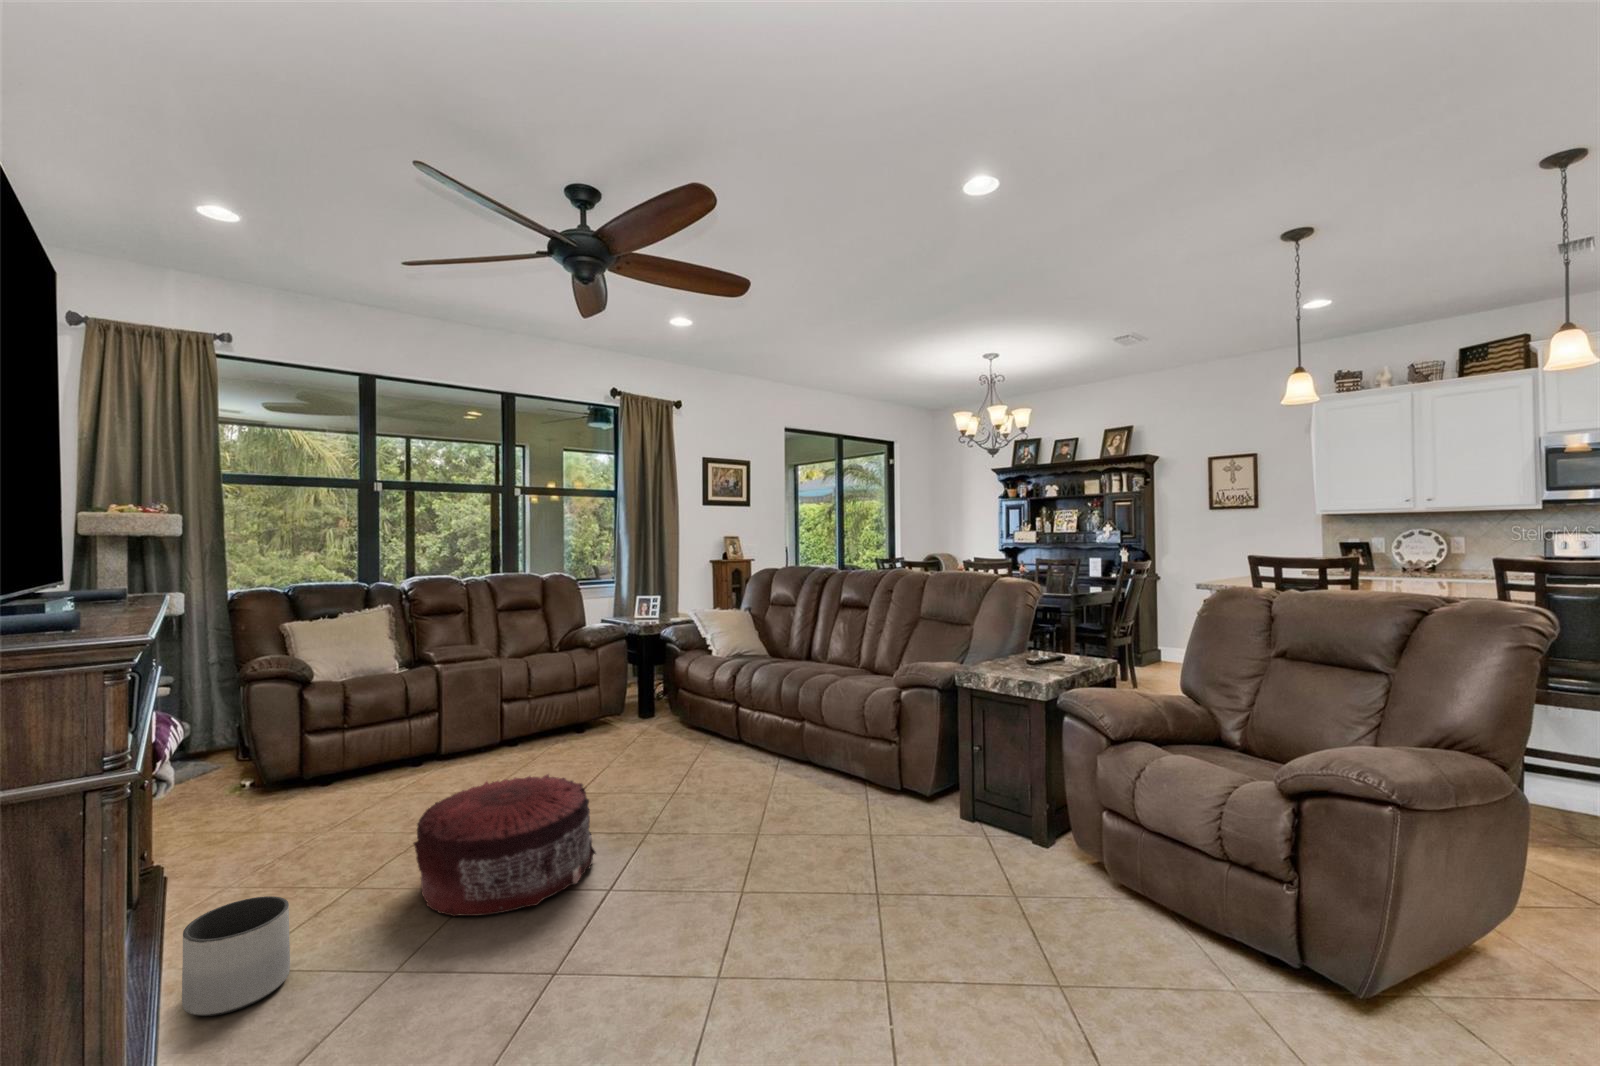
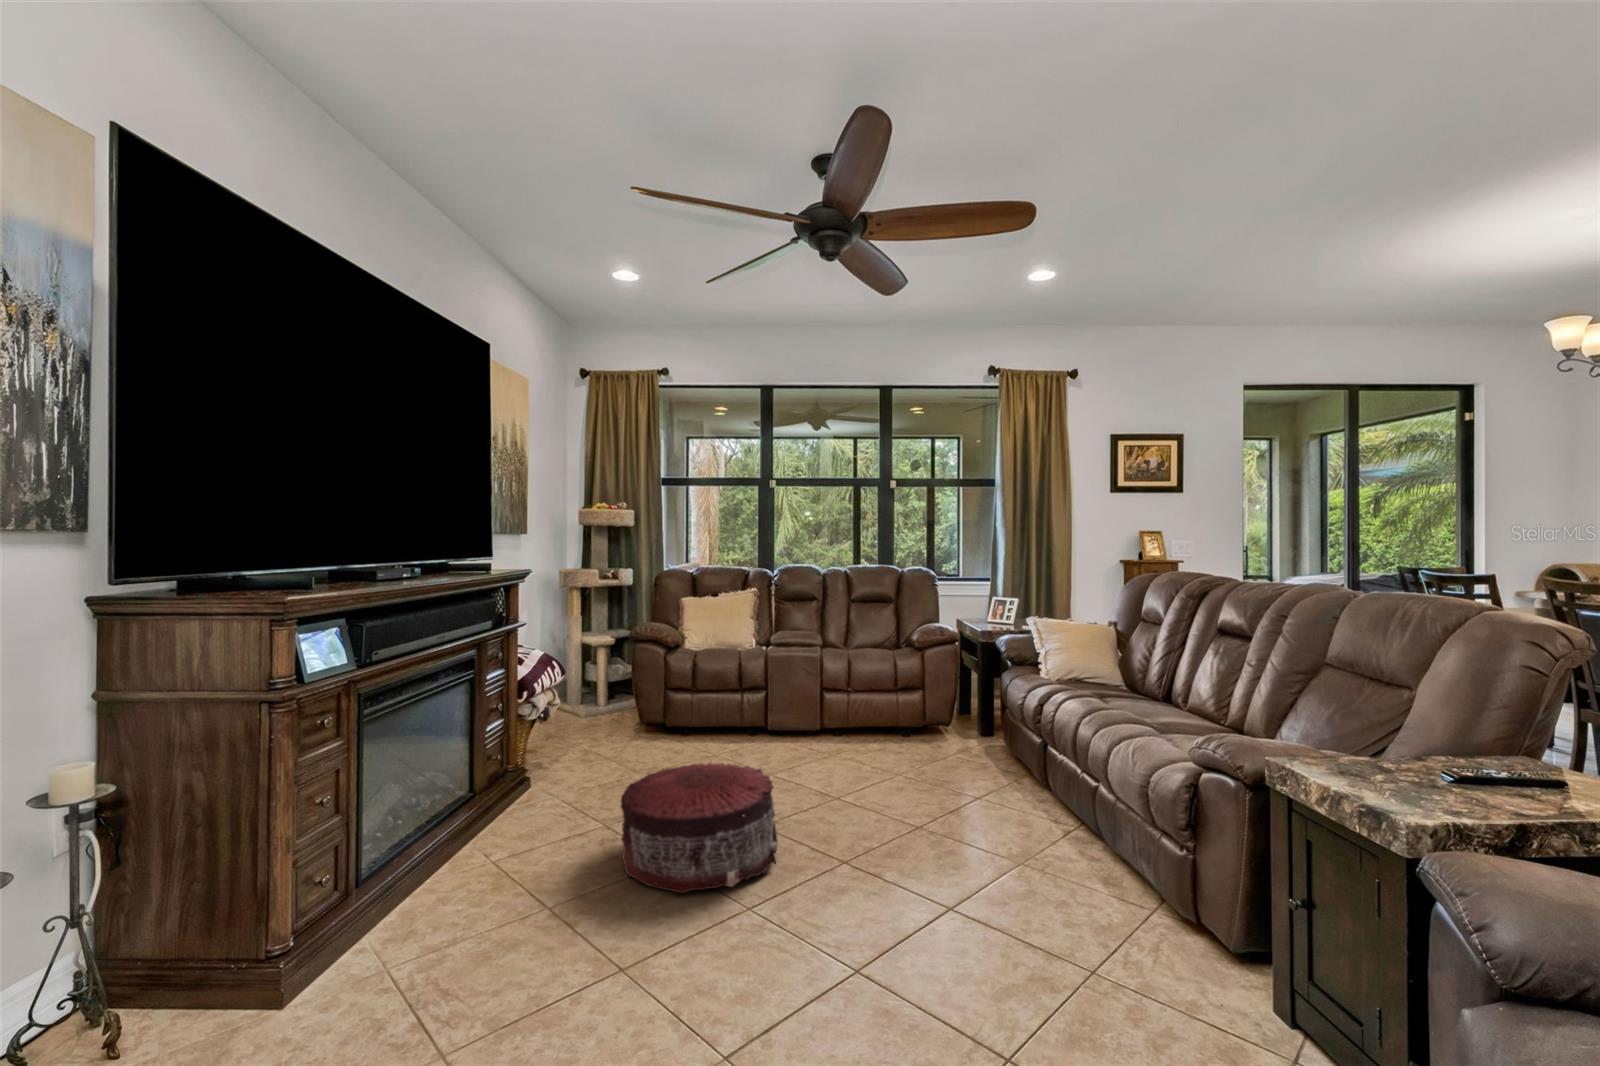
planter: present [182,896,290,1016] -> none [443,807,513,888]

